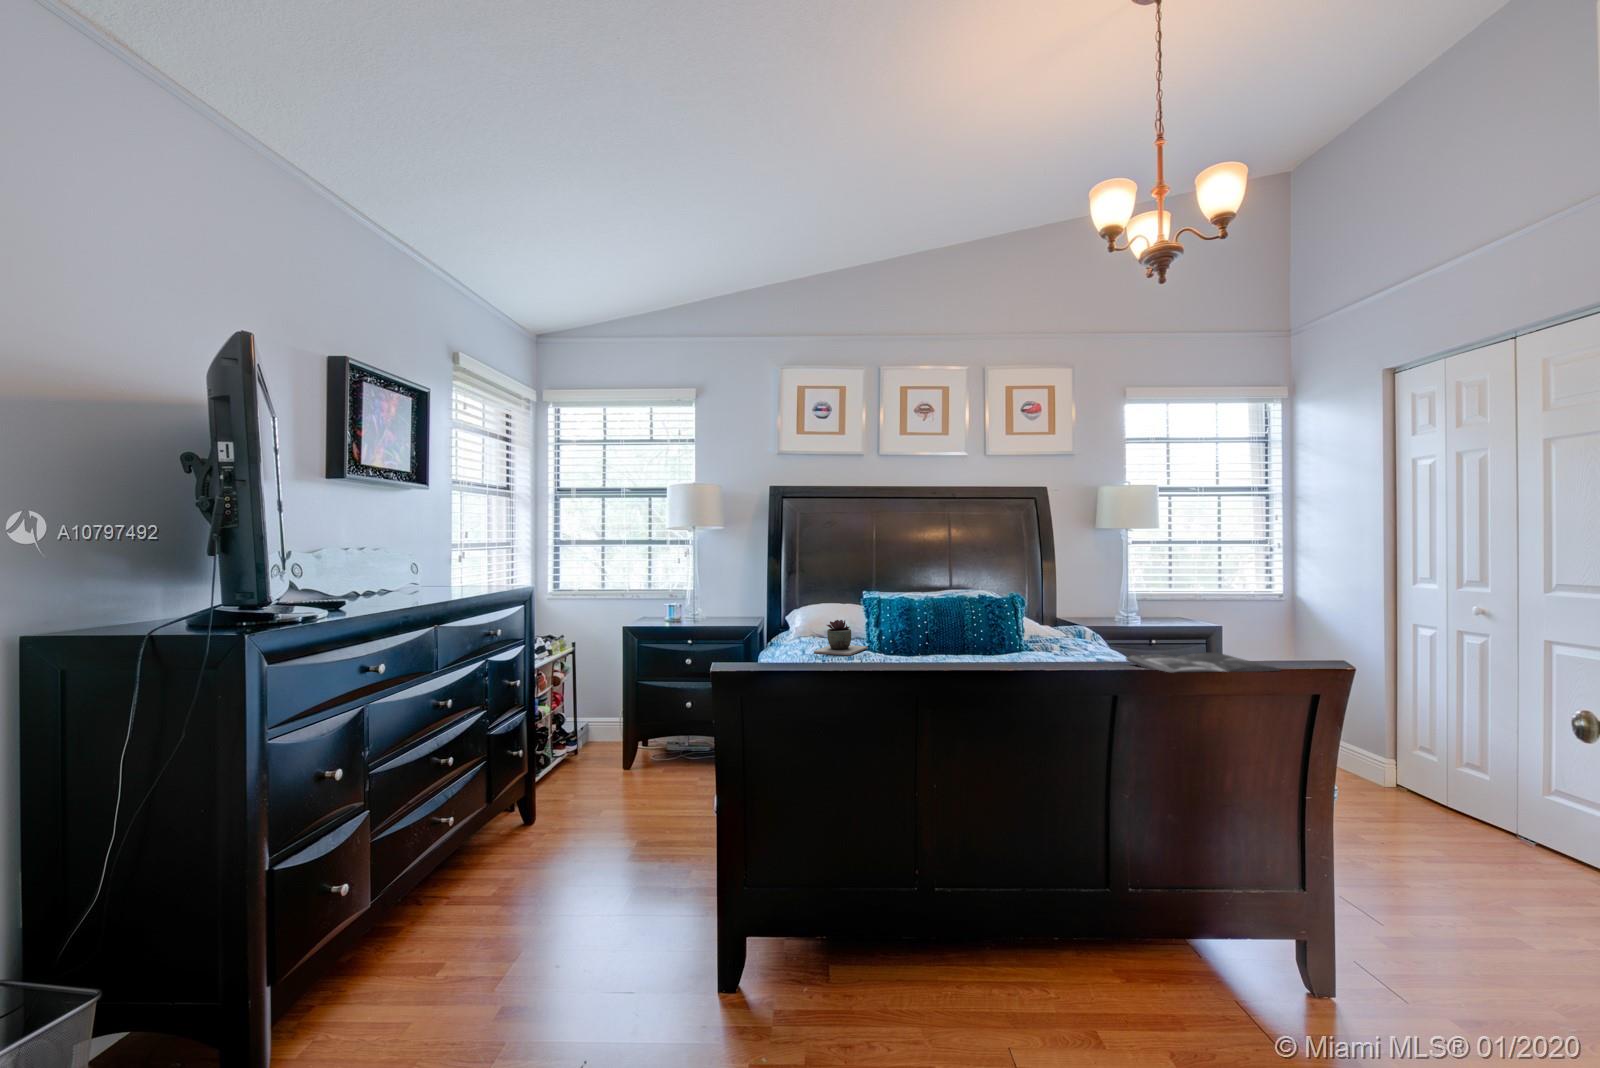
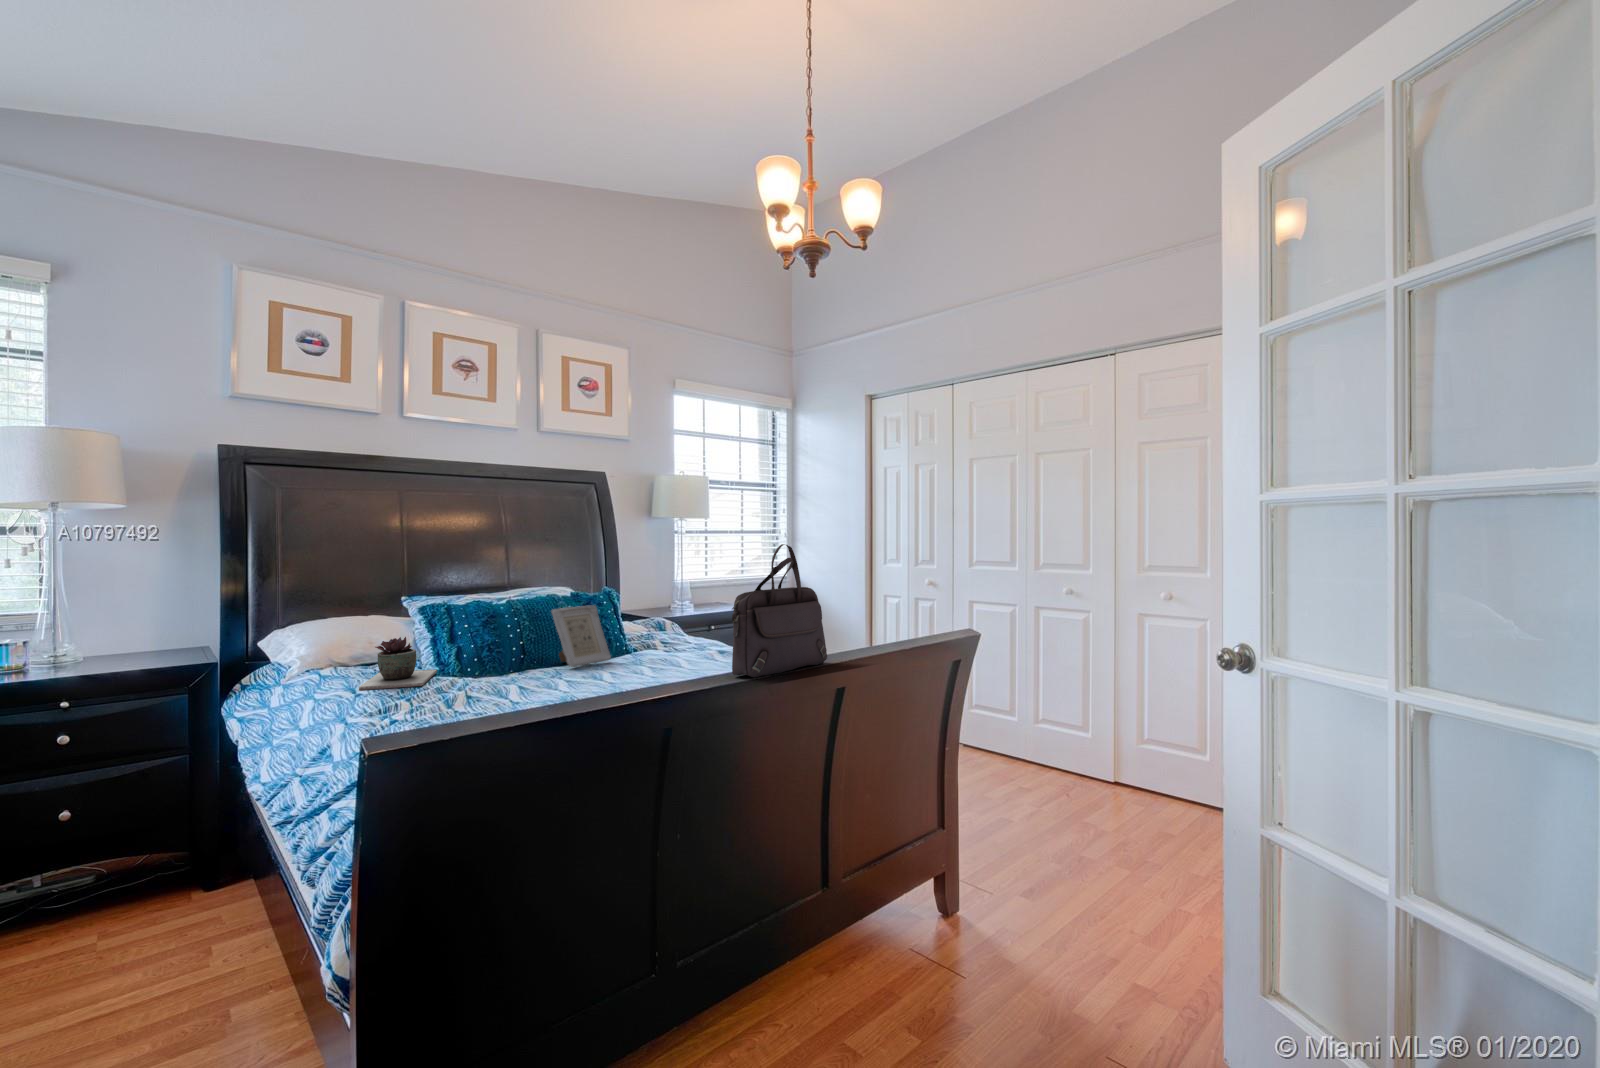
handbag: none [1001,555,1111,670] -> present [732,544,827,677]
picture frame: none [948,607,996,657] -> present [552,605,611,667]
magazine: present [1126,652,1280,672] -> none [819,634,945,664]

